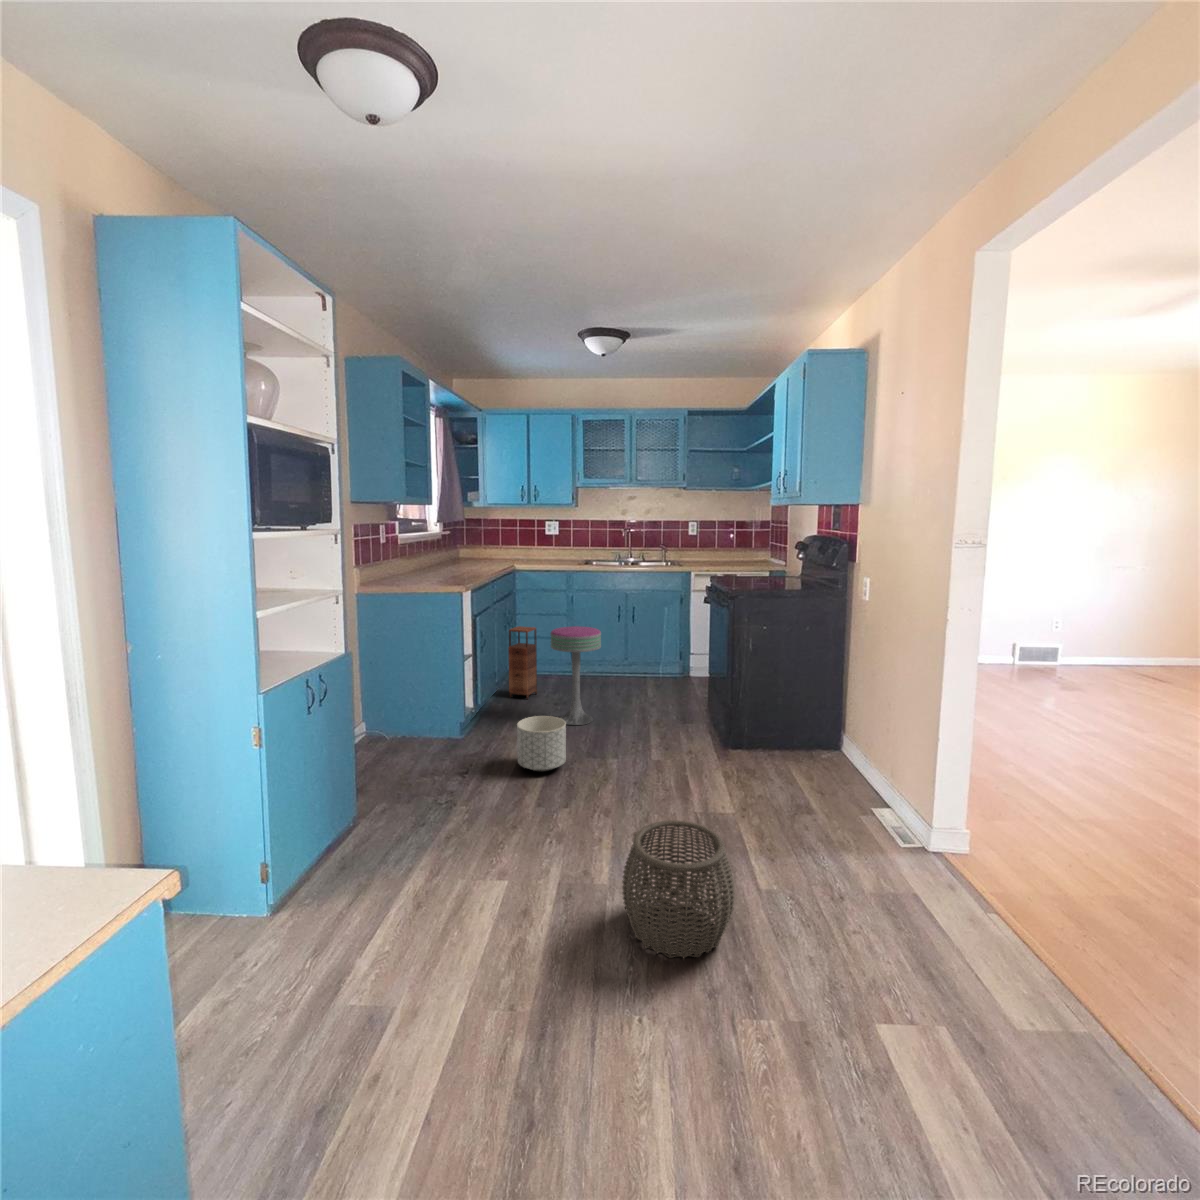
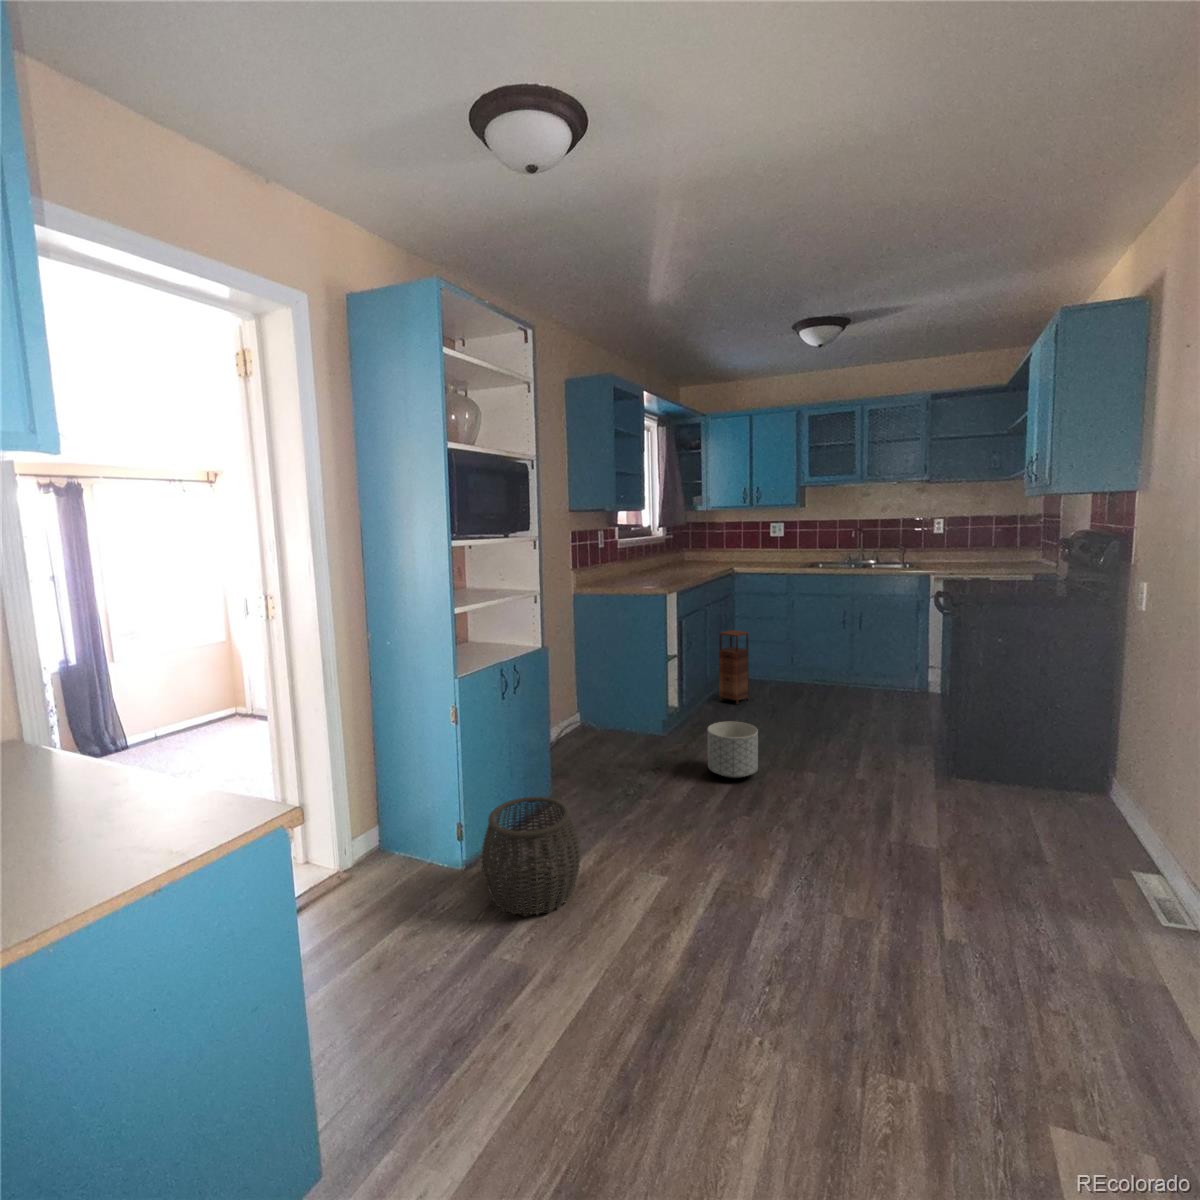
bar stool: present [551,626,601,725] -> none [755,632,811,736]
woven basket: present [622,820,735,958] -> present [481,797,581,916]

